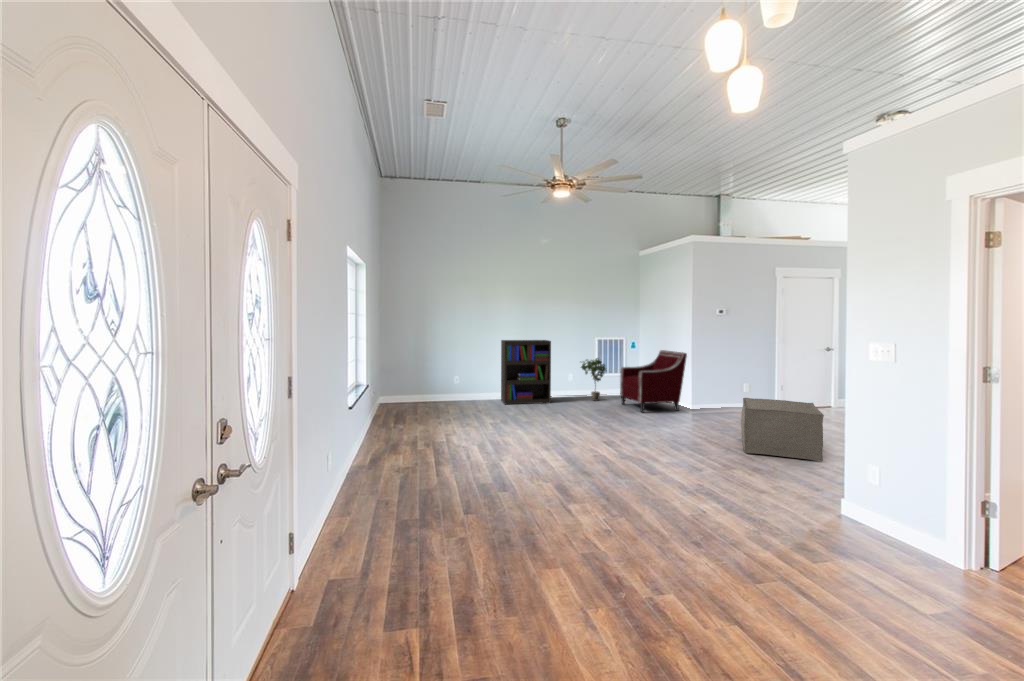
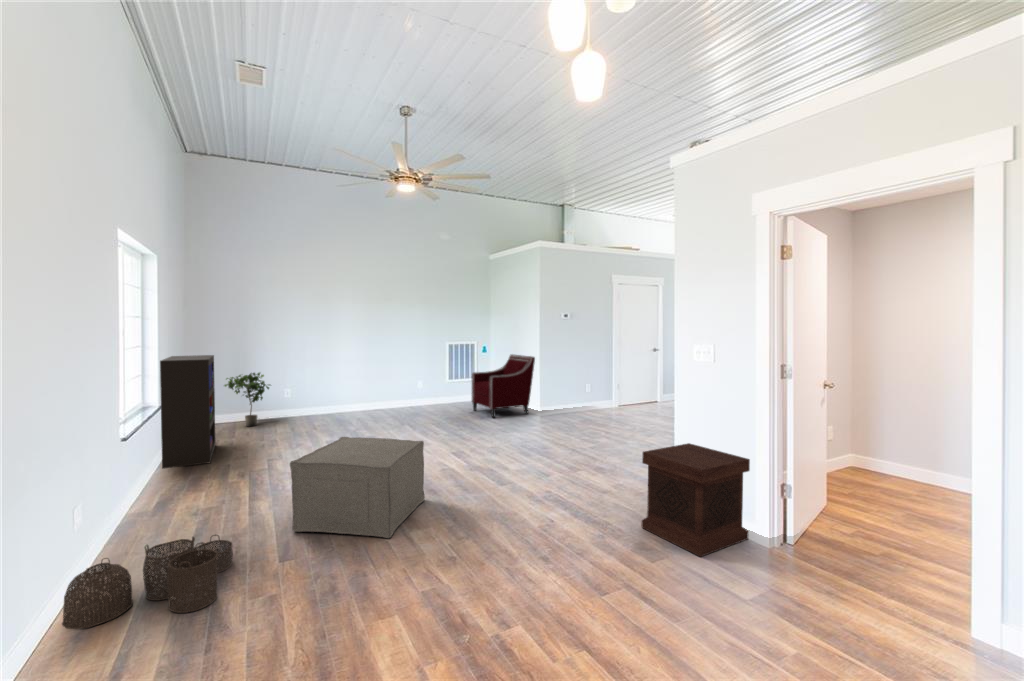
bookshelf: present [501,340,551,404] -> present [160,355,215,469]
potted plant: present [581,358,606,401] -> present [224,373,270,426]
ottoman: present [741,398,824,462] -> present [290,437,425,538]
side table: none [803,448,939,565] -> present [642,443,750,557]
woven basket: none [326,485,430,541] -> present [62,535,233,629]

